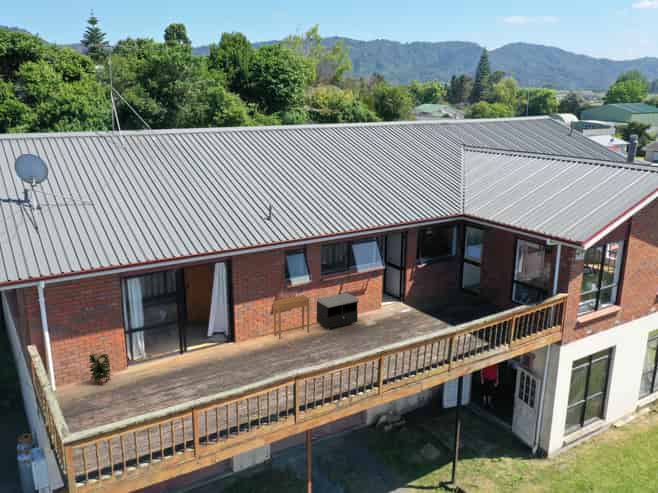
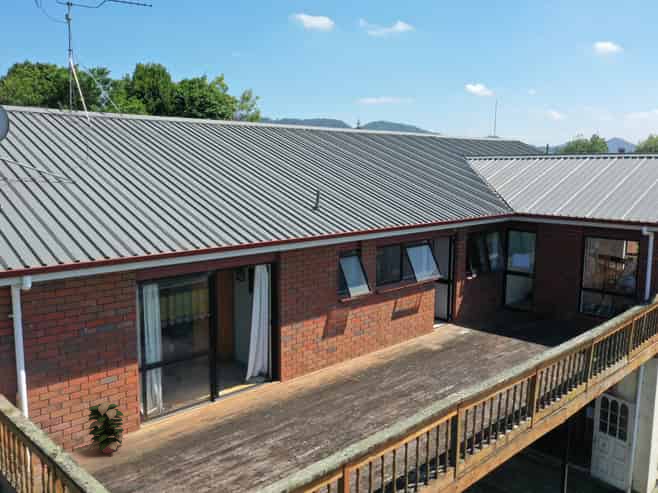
storage bench: present [317,293,359,330] -> none [372,310,424,358]
side table: present [273,295,310,339] -> none [325,312,371,373]

